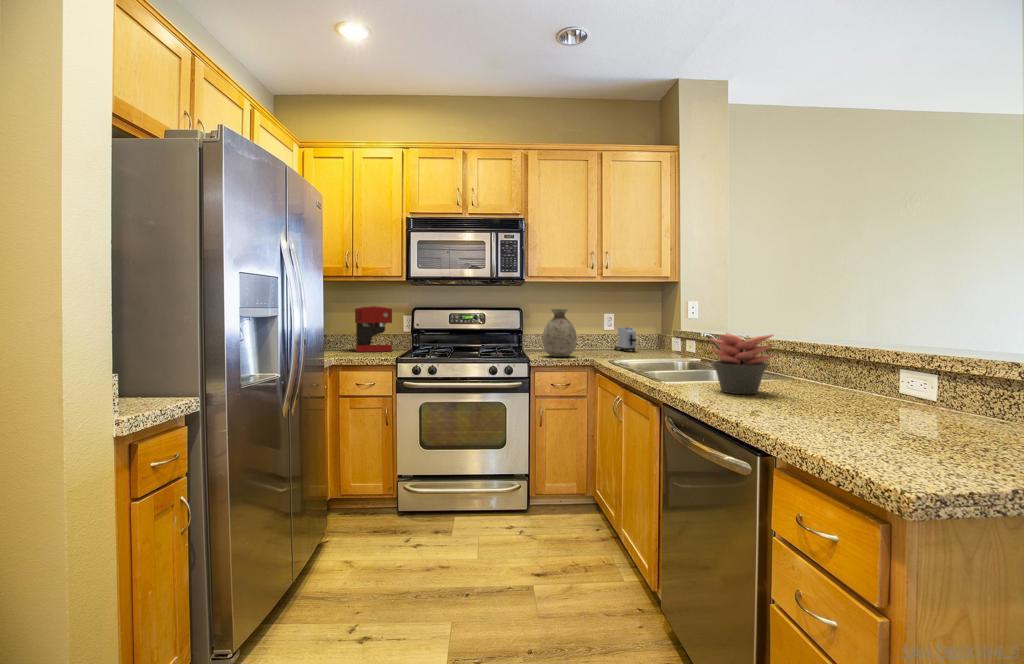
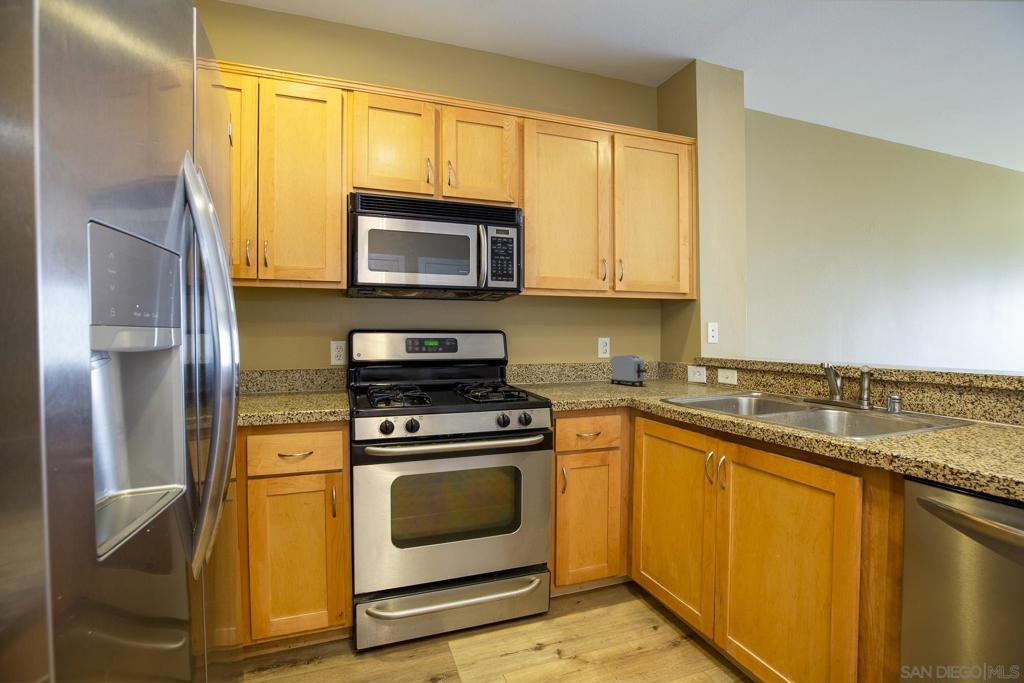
coffee maker: present [355,306,392,352] -> none [251,323,317,400]
vase: present [543,309,577,357] -> none [552,332,598,397]
succulent plant: present [709,333,773,394] -> none [899,366,993,448]

